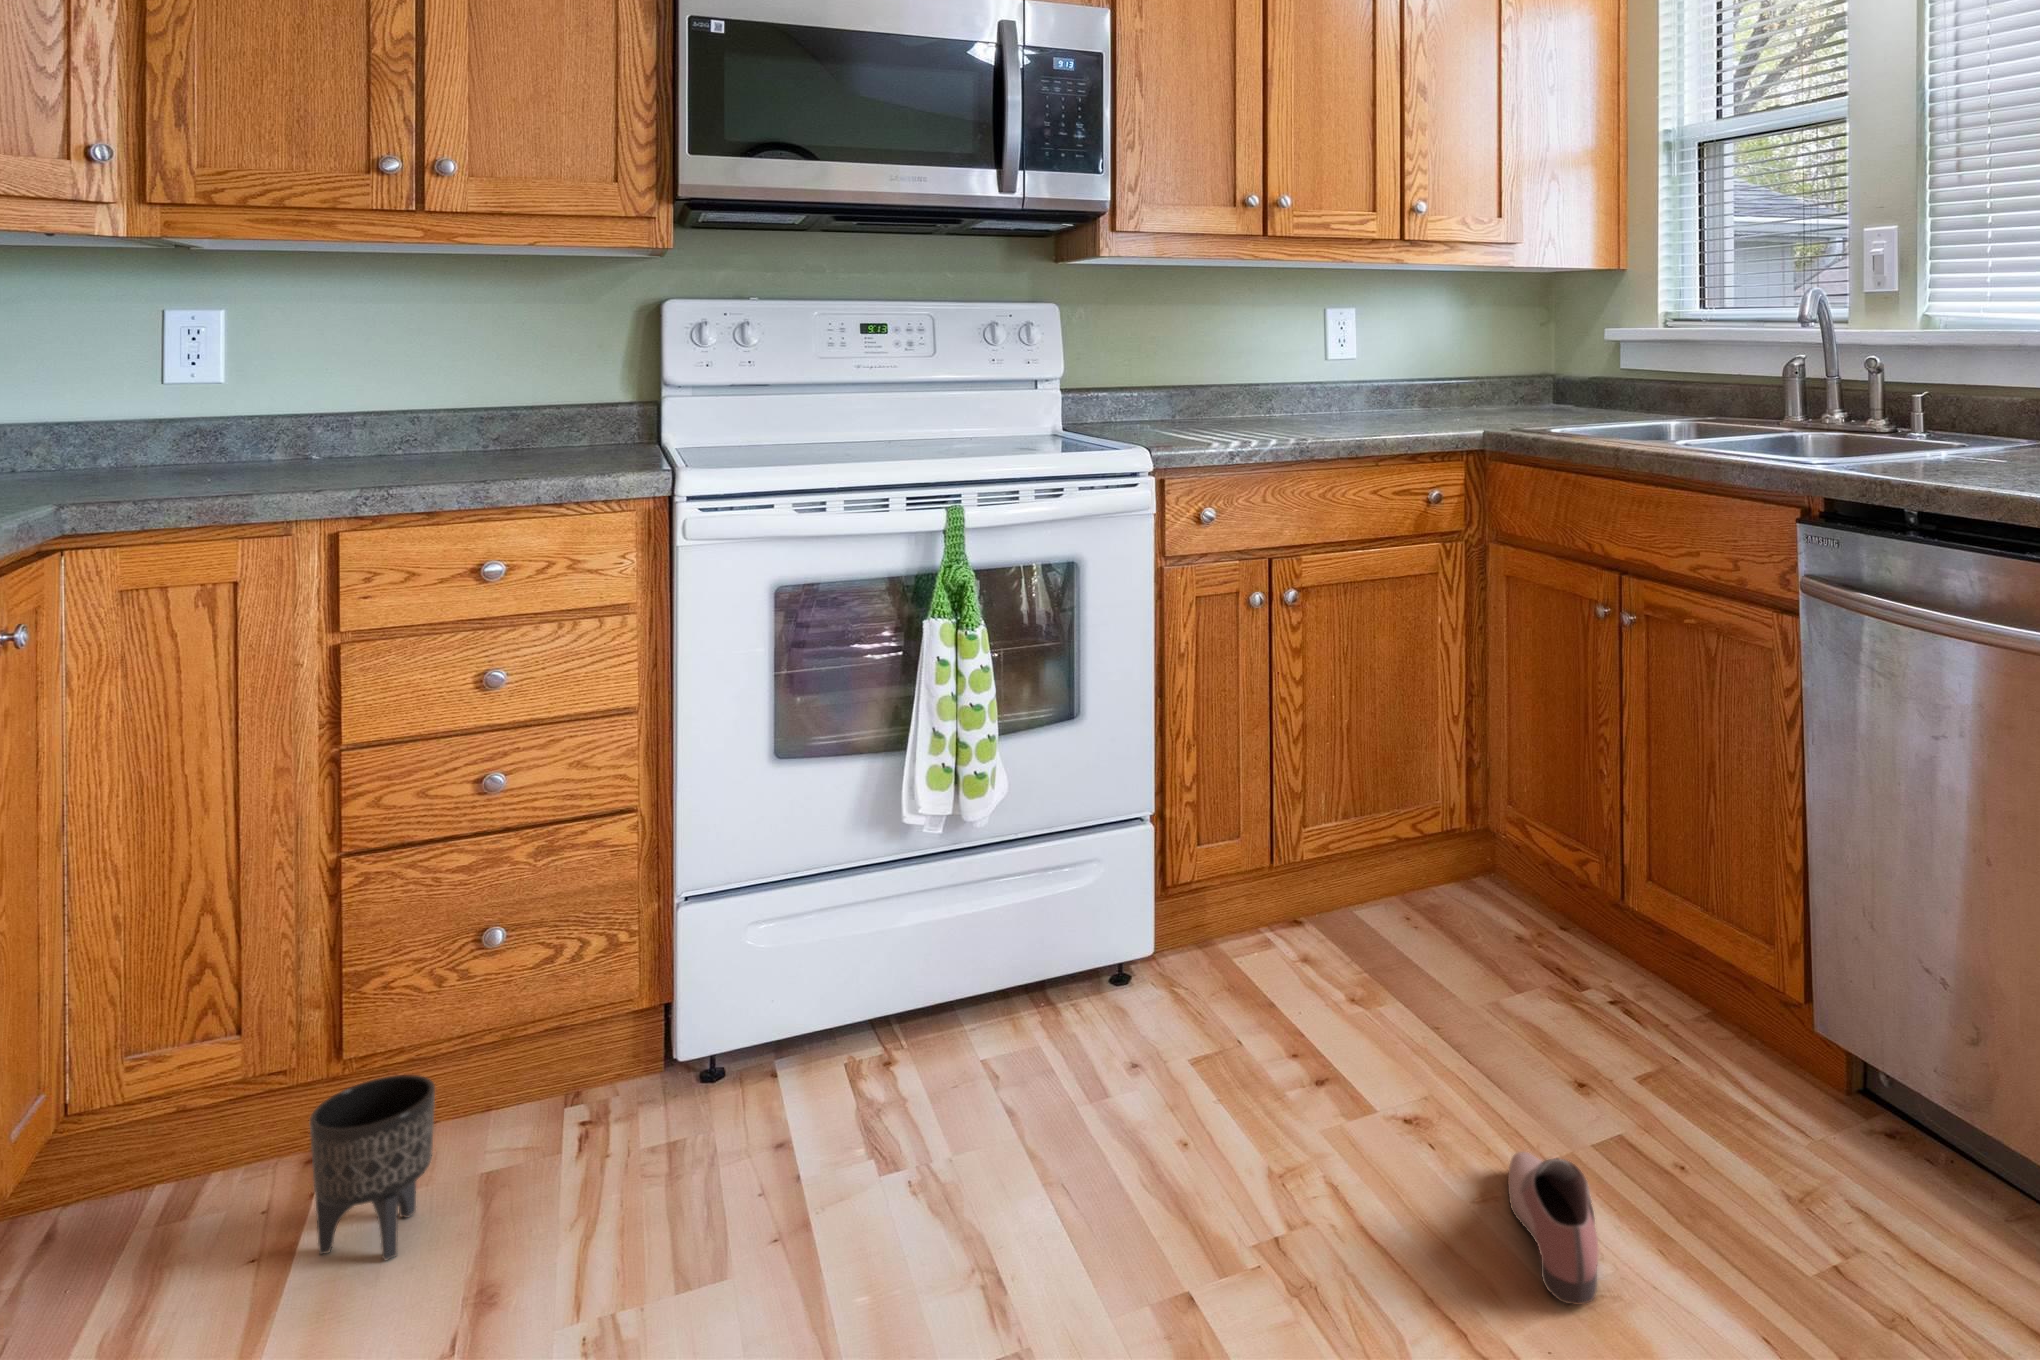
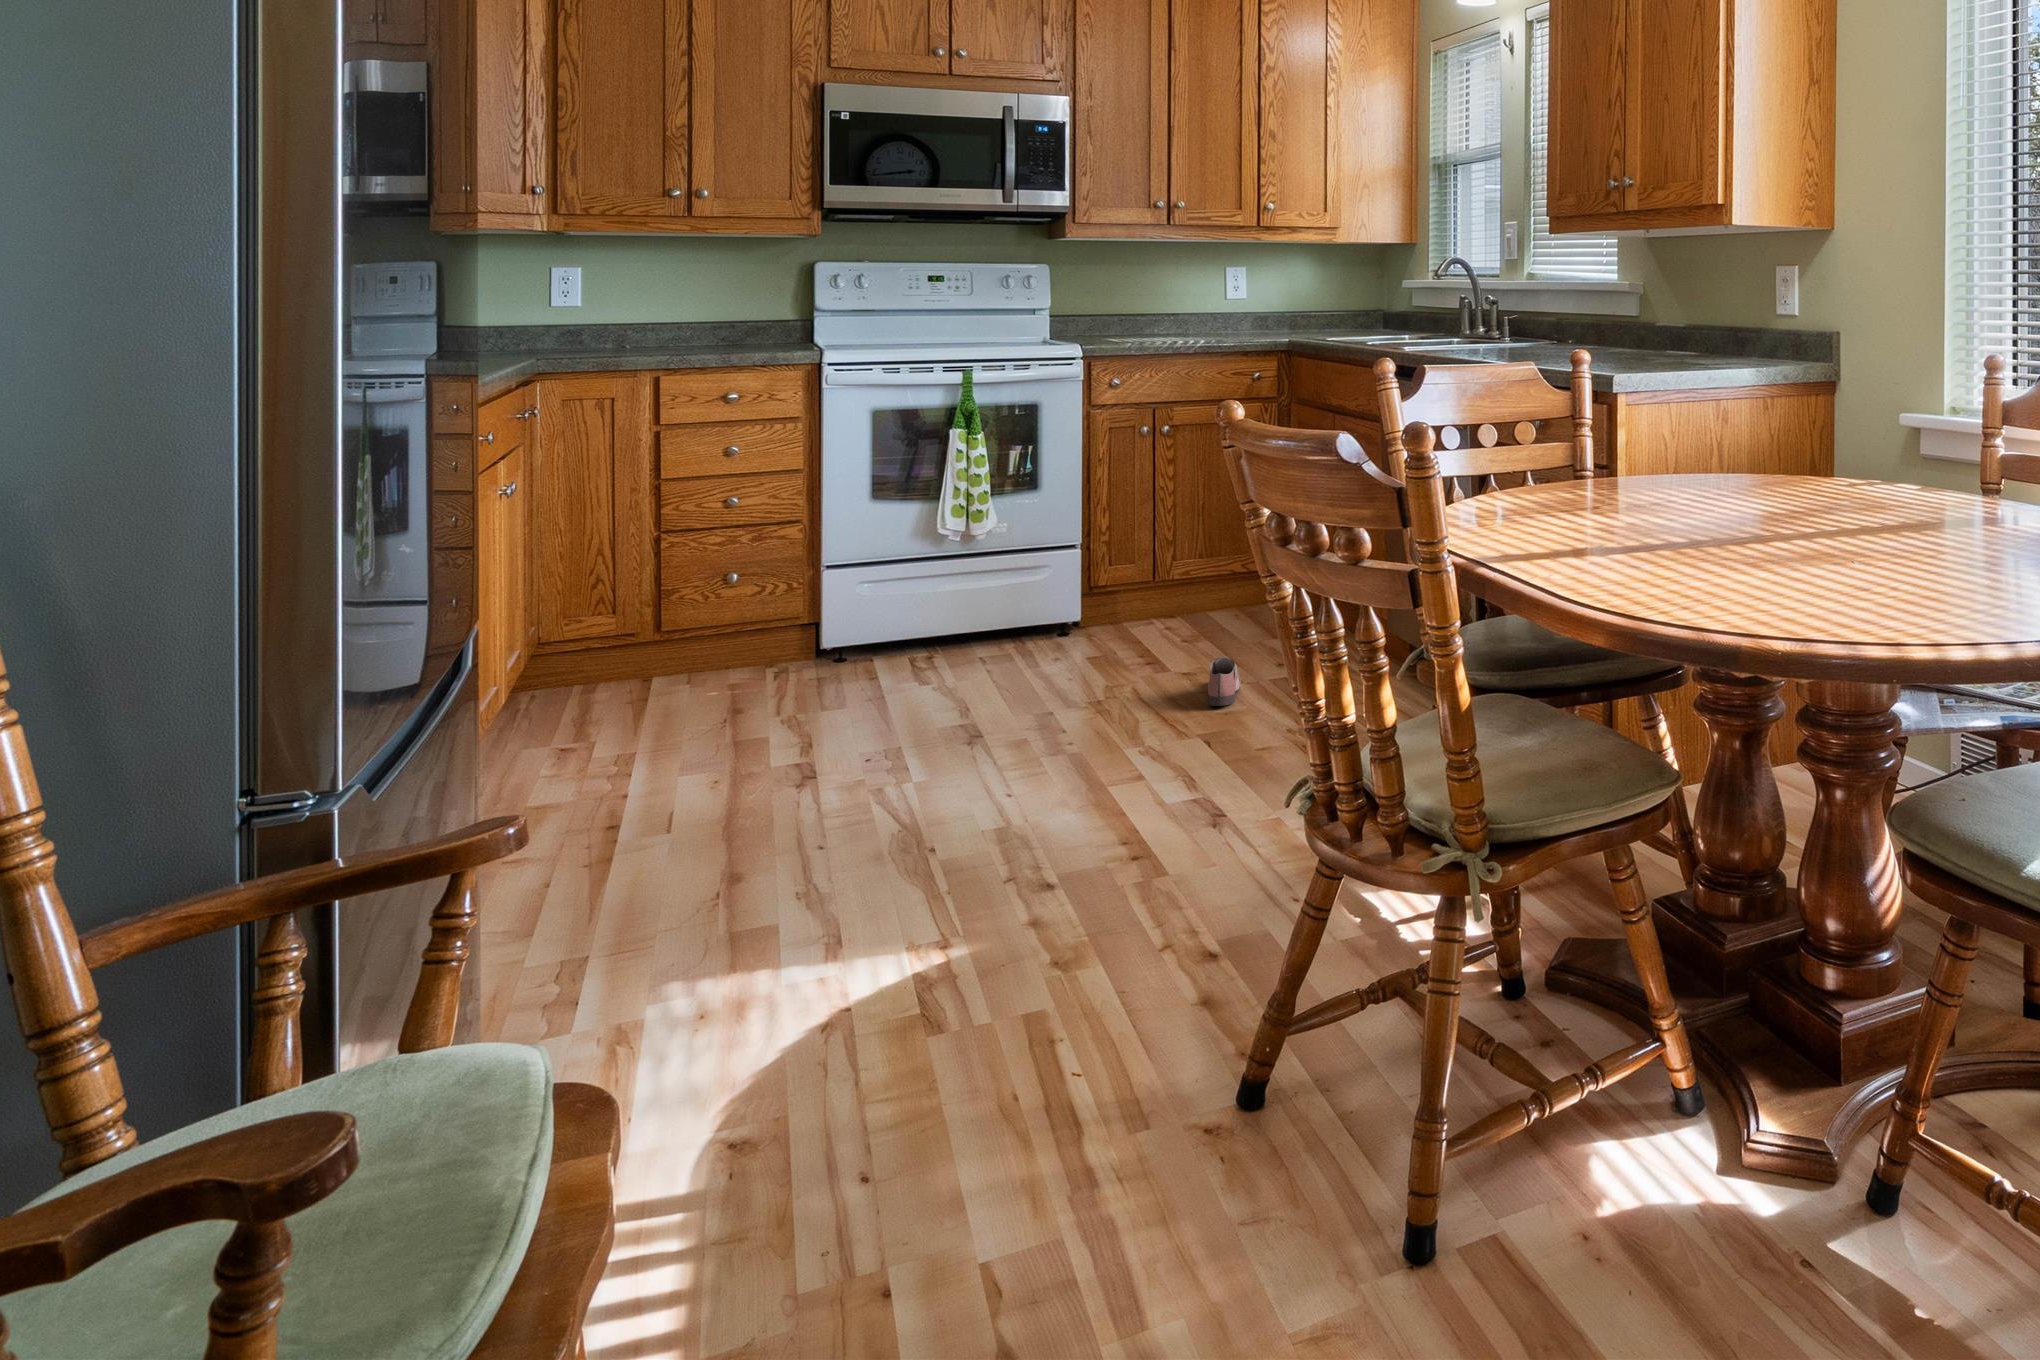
planter: present [310,1075,435,1260] -> none [657,625,712,698]

